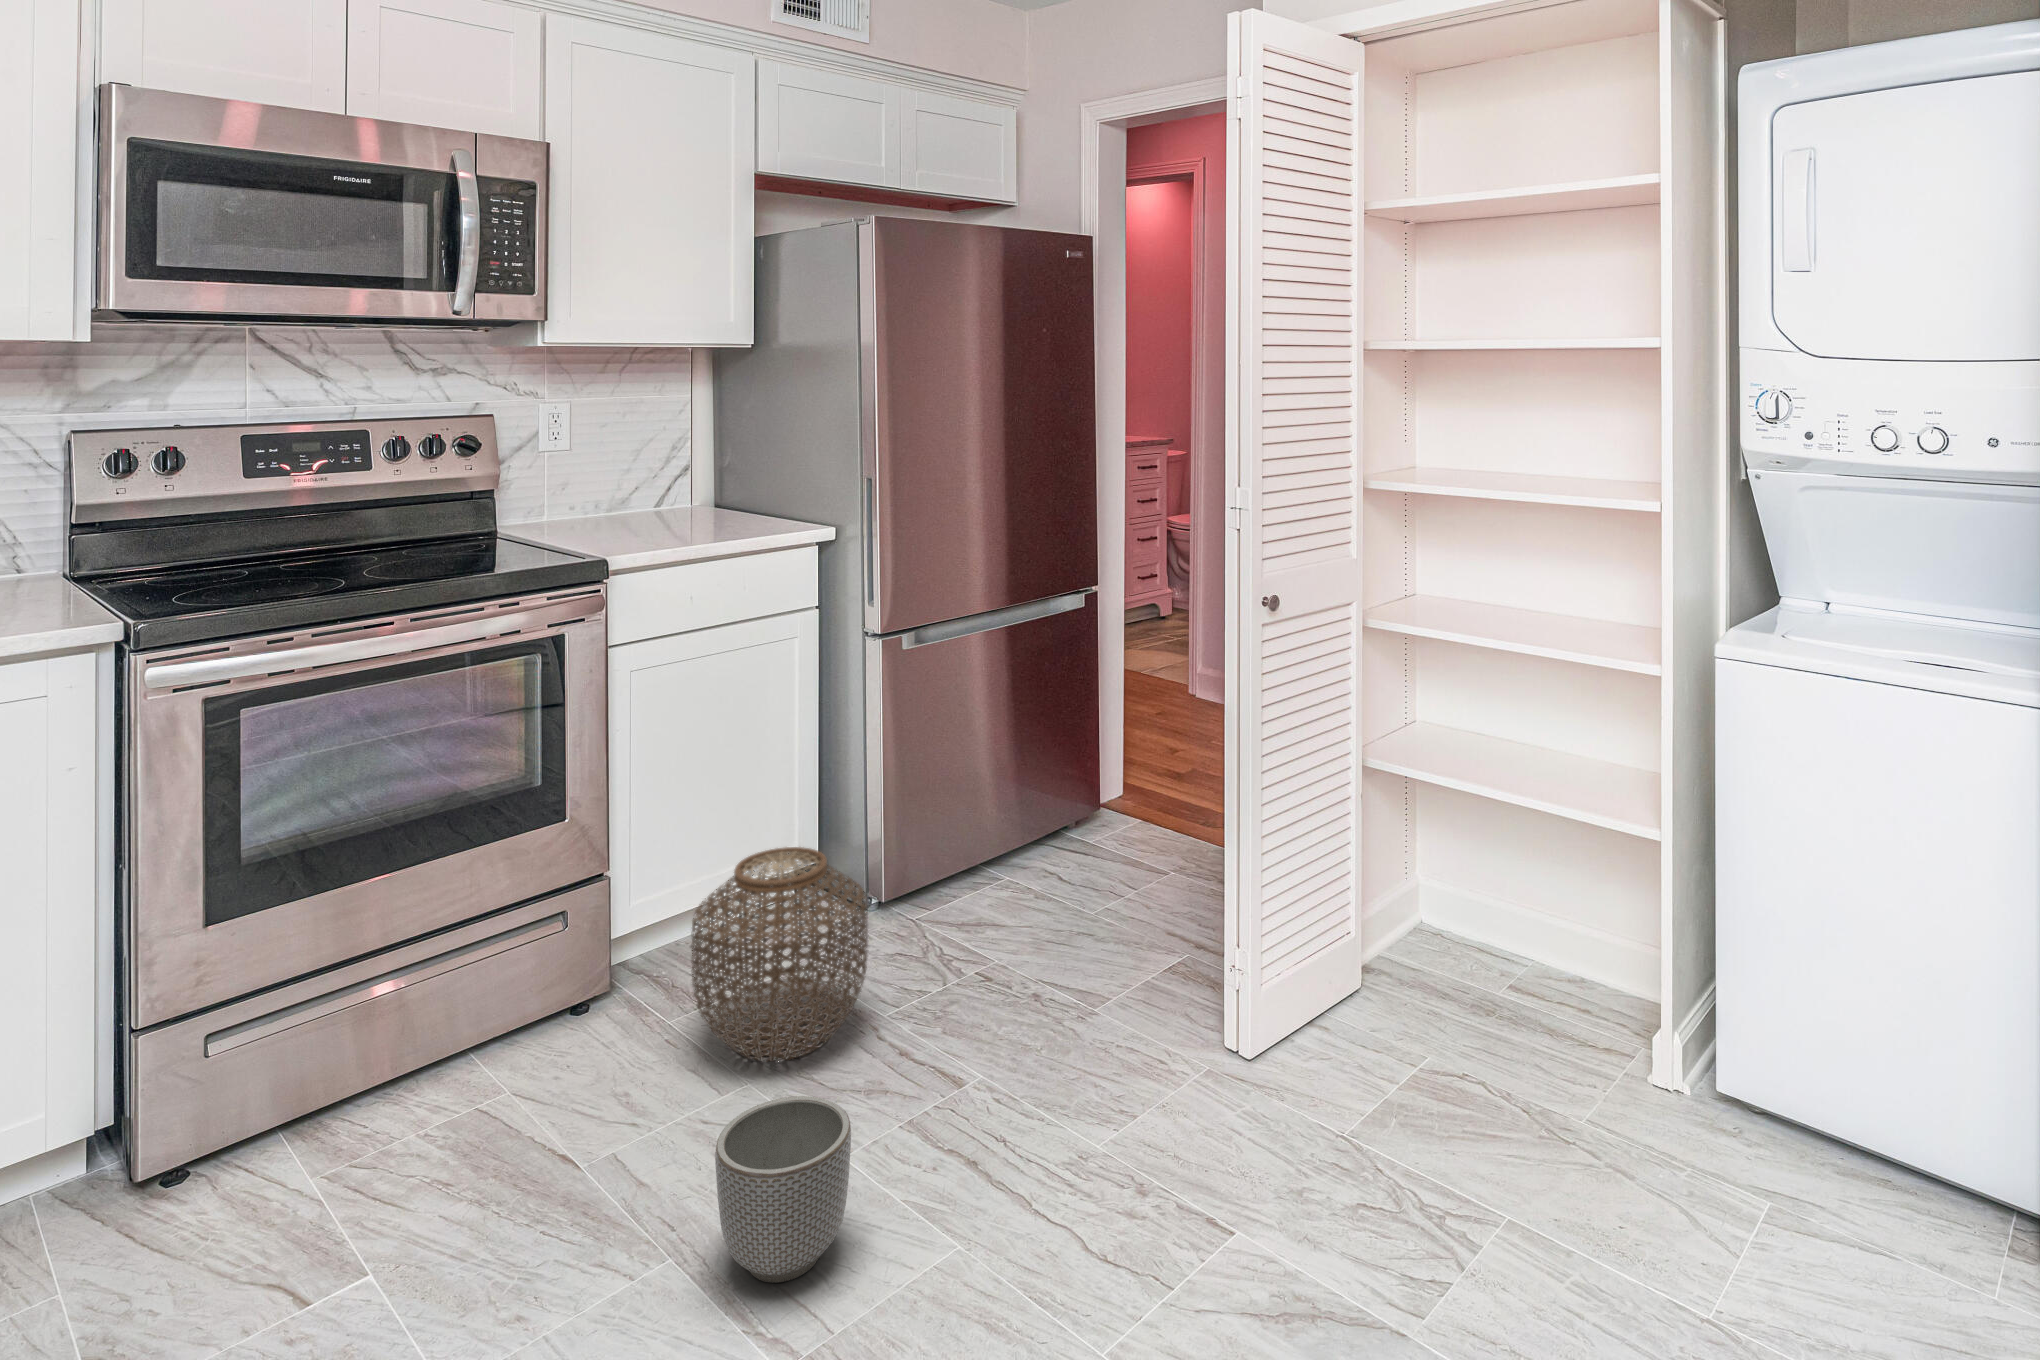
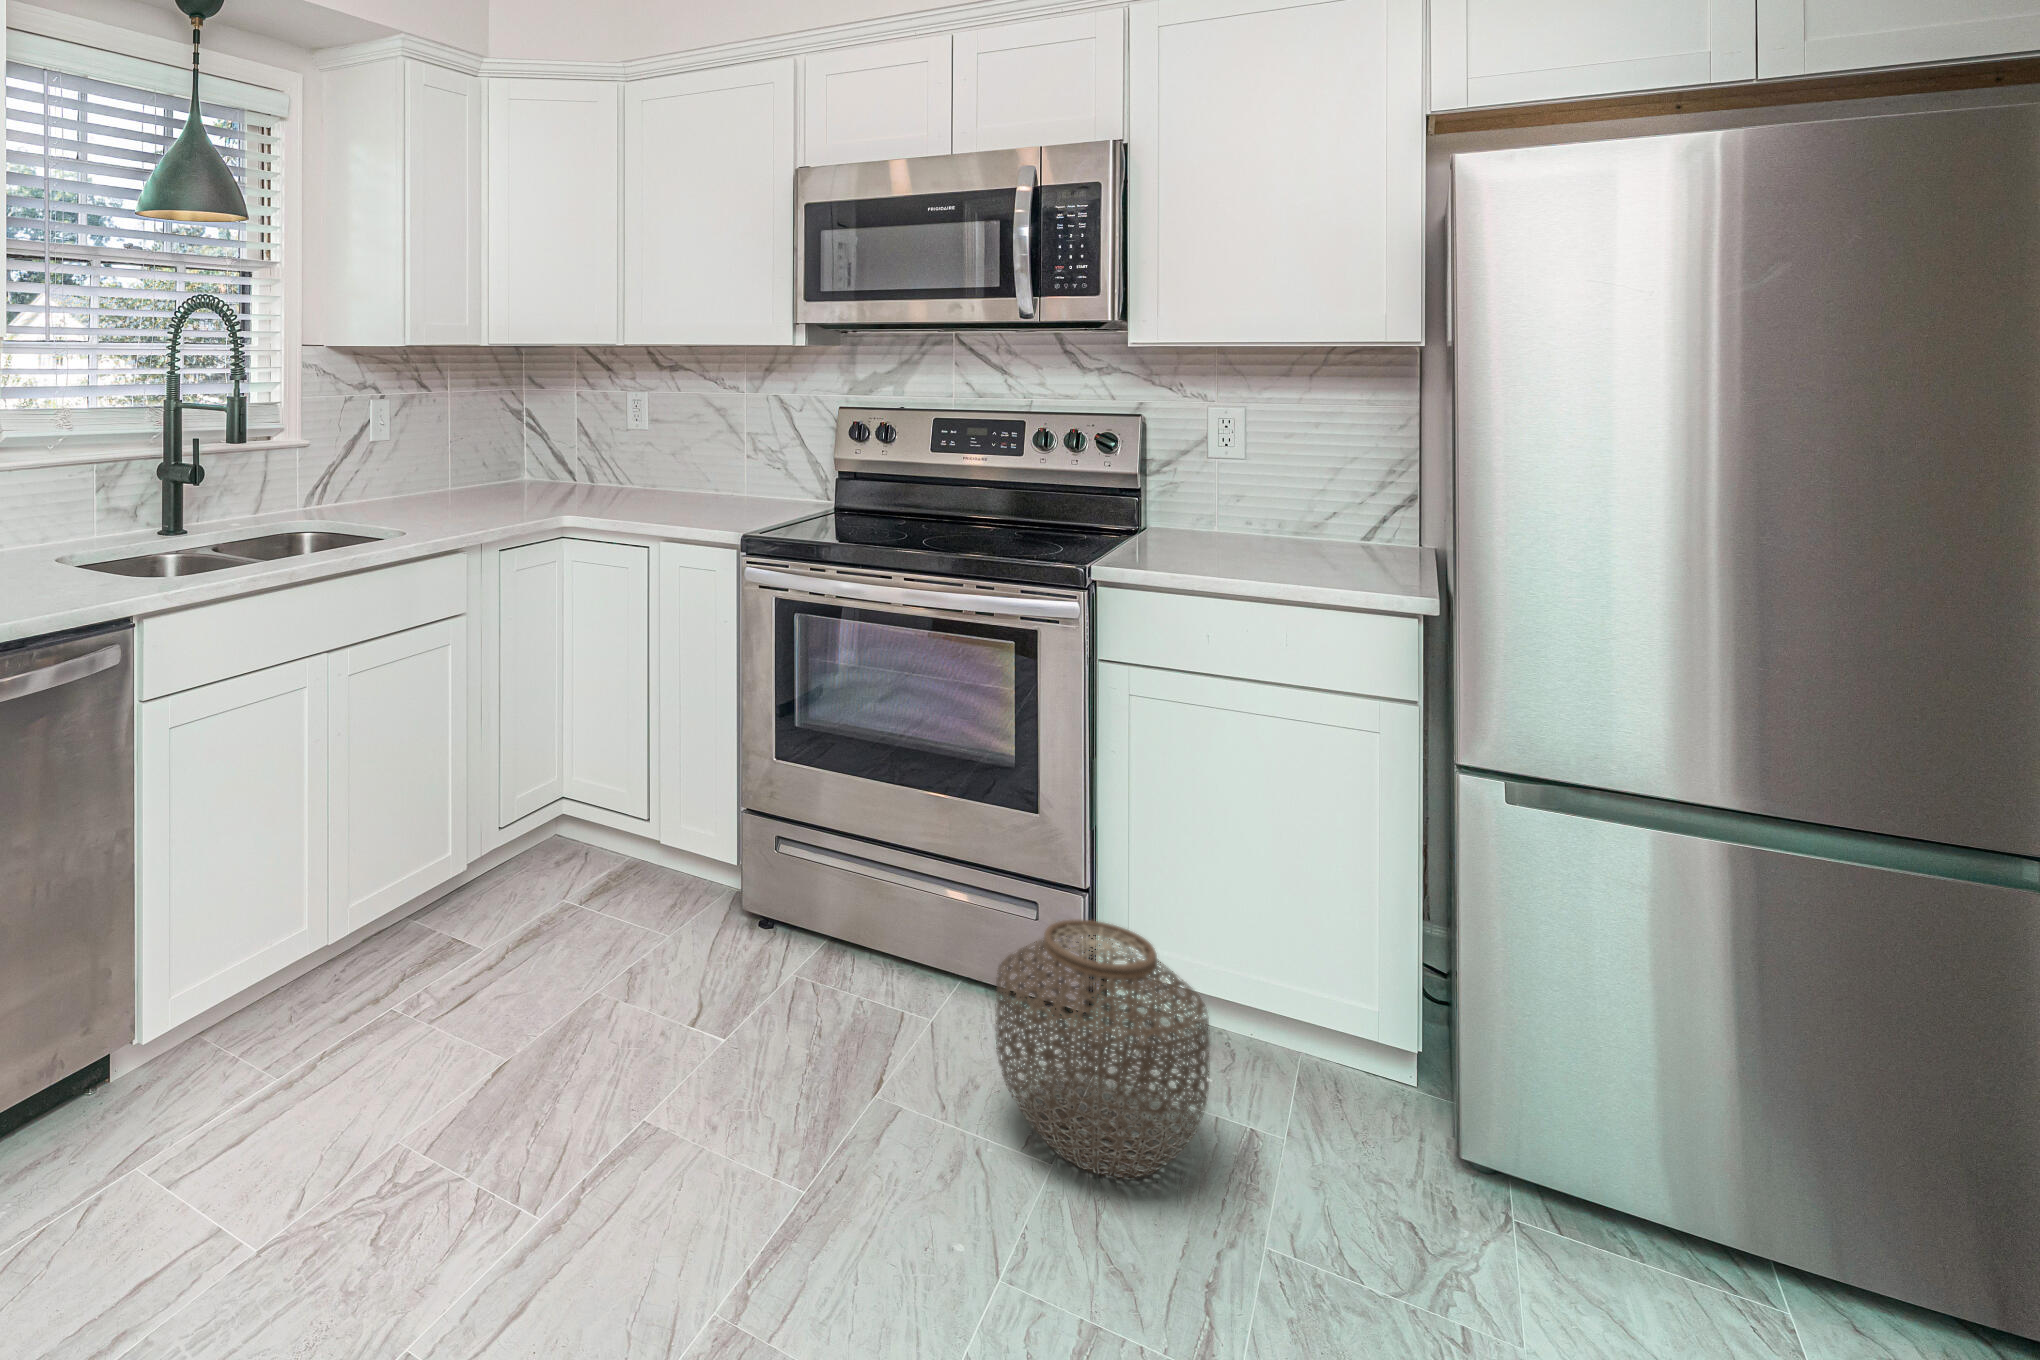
planter: present [715,1096,851,1283] -> none [703,1071,831,1249]

